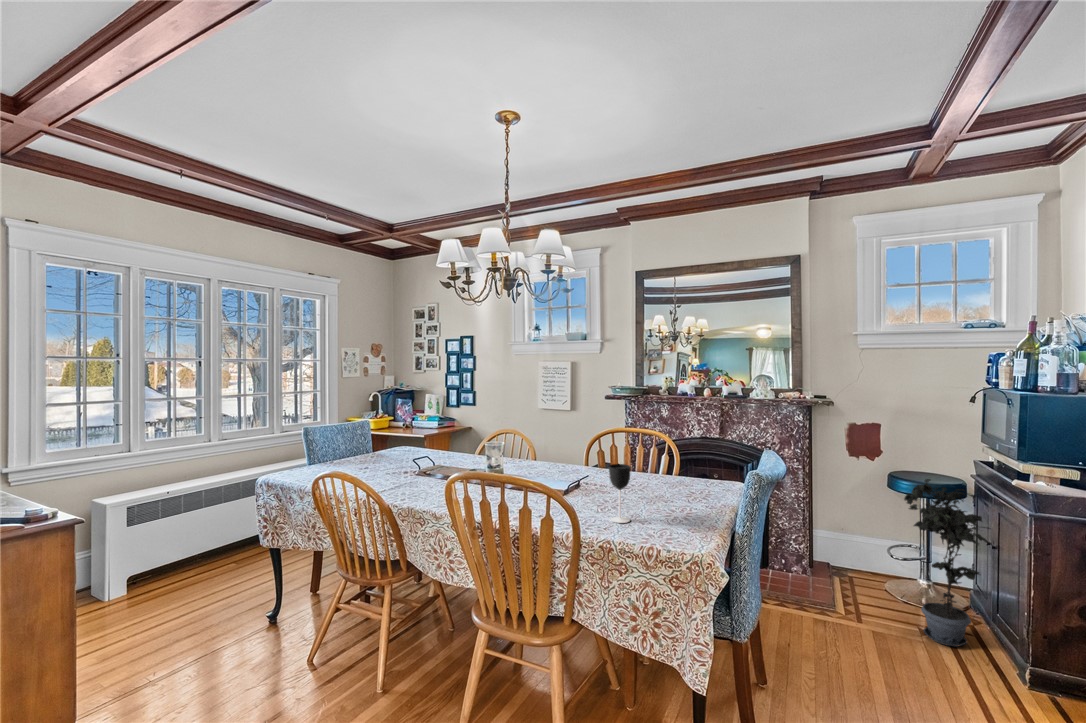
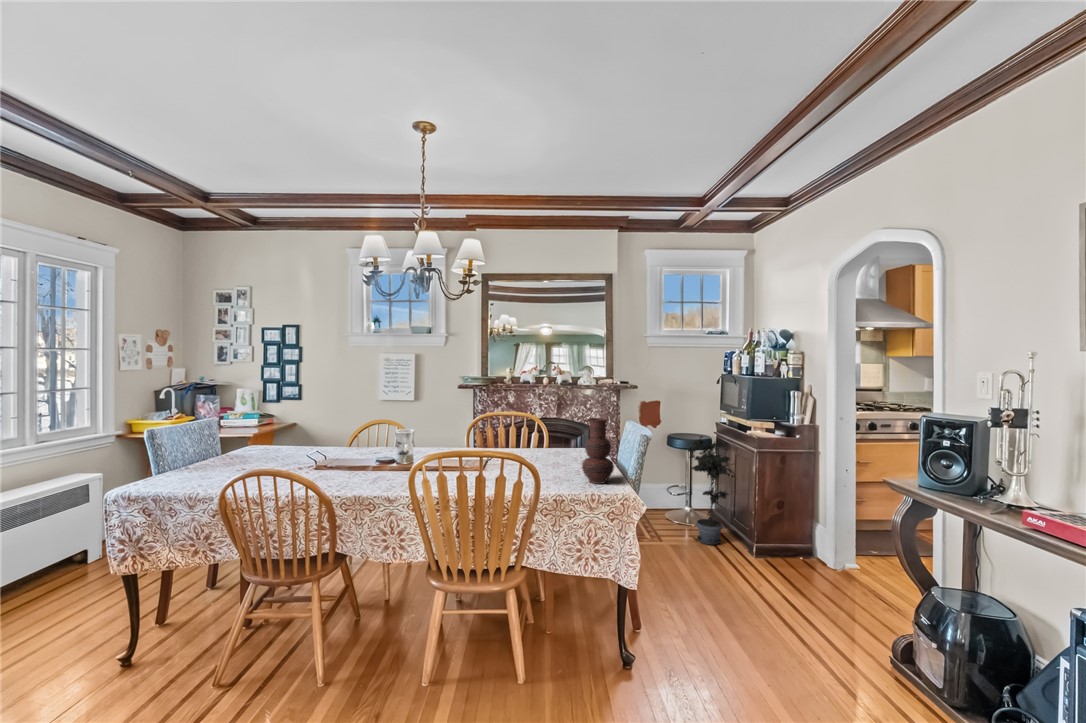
vase: none [656,443,701,533] -> present [582,418,614,484]
wine glass: present [609,464,631,523] -> none [543,437,560,483]

